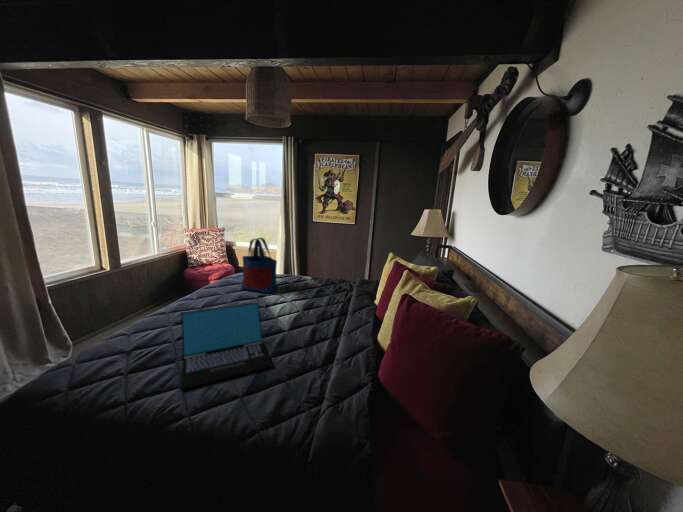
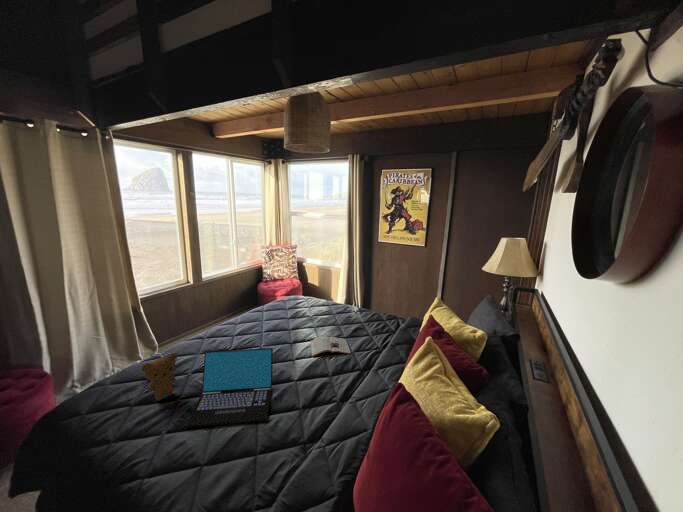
tote bag: present [241,238,277,293] -> none [282,272,315,329]
magazine: none [281,296,325,313] -> present [311,336,351,356]
teddy bear: none [104,316,148,374] -> present [141,353,177,400]

